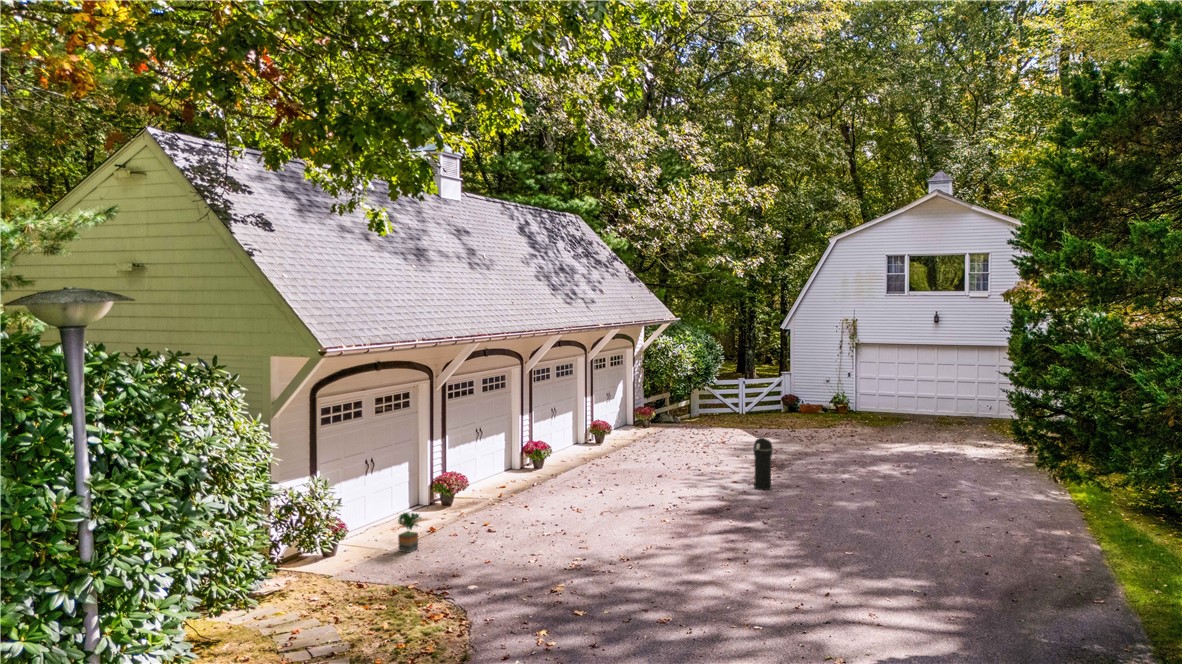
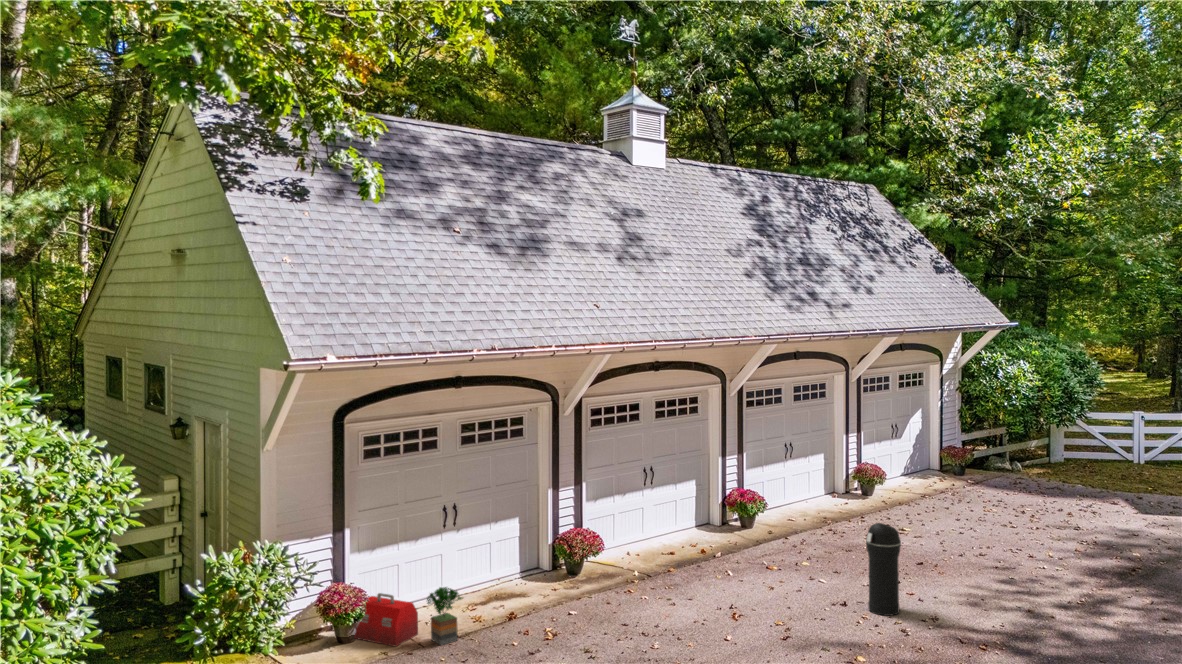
trash can: present [753,438,773,490] -> present [866,523,901,616]
toolbox: none [339,523,384,558] -> present [354,593,418,647]

